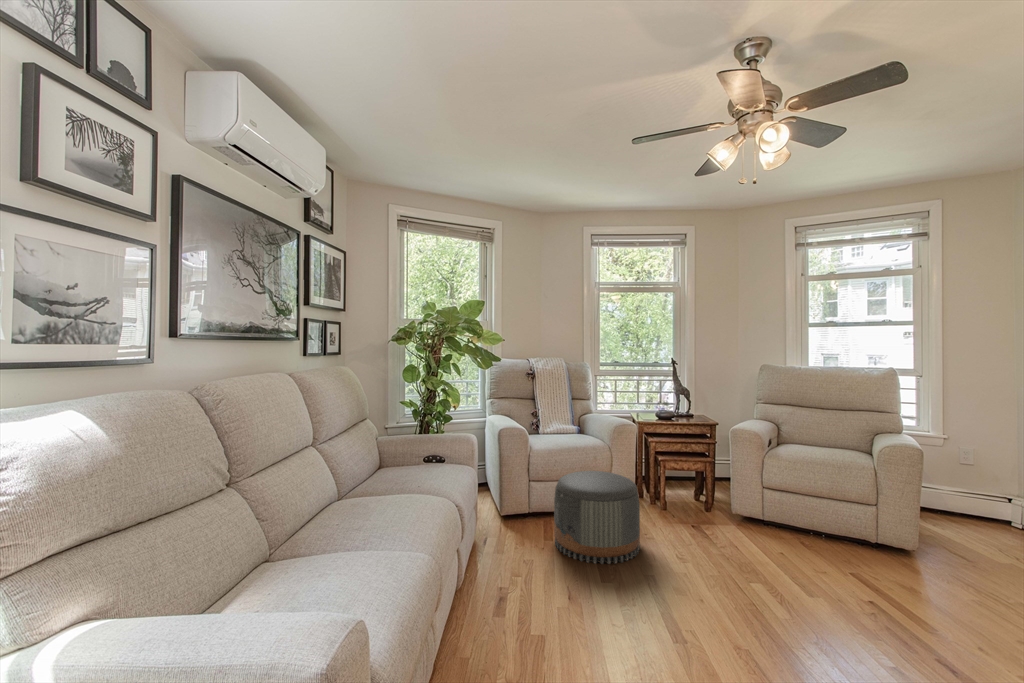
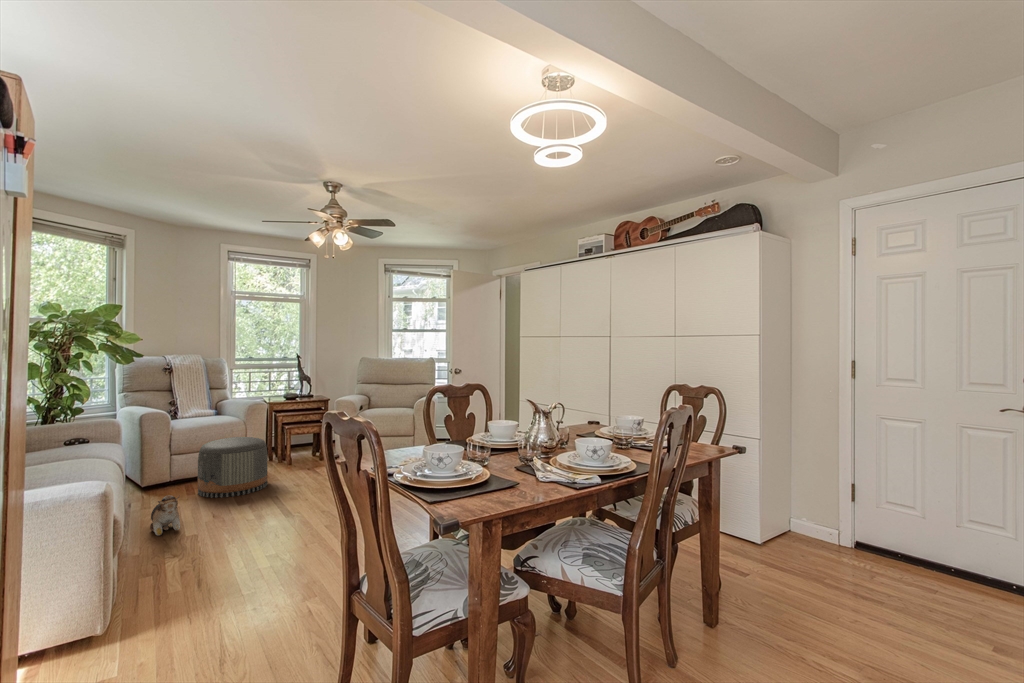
plush toy: none [489,574,522,633] -> present [150,495,180,536]

